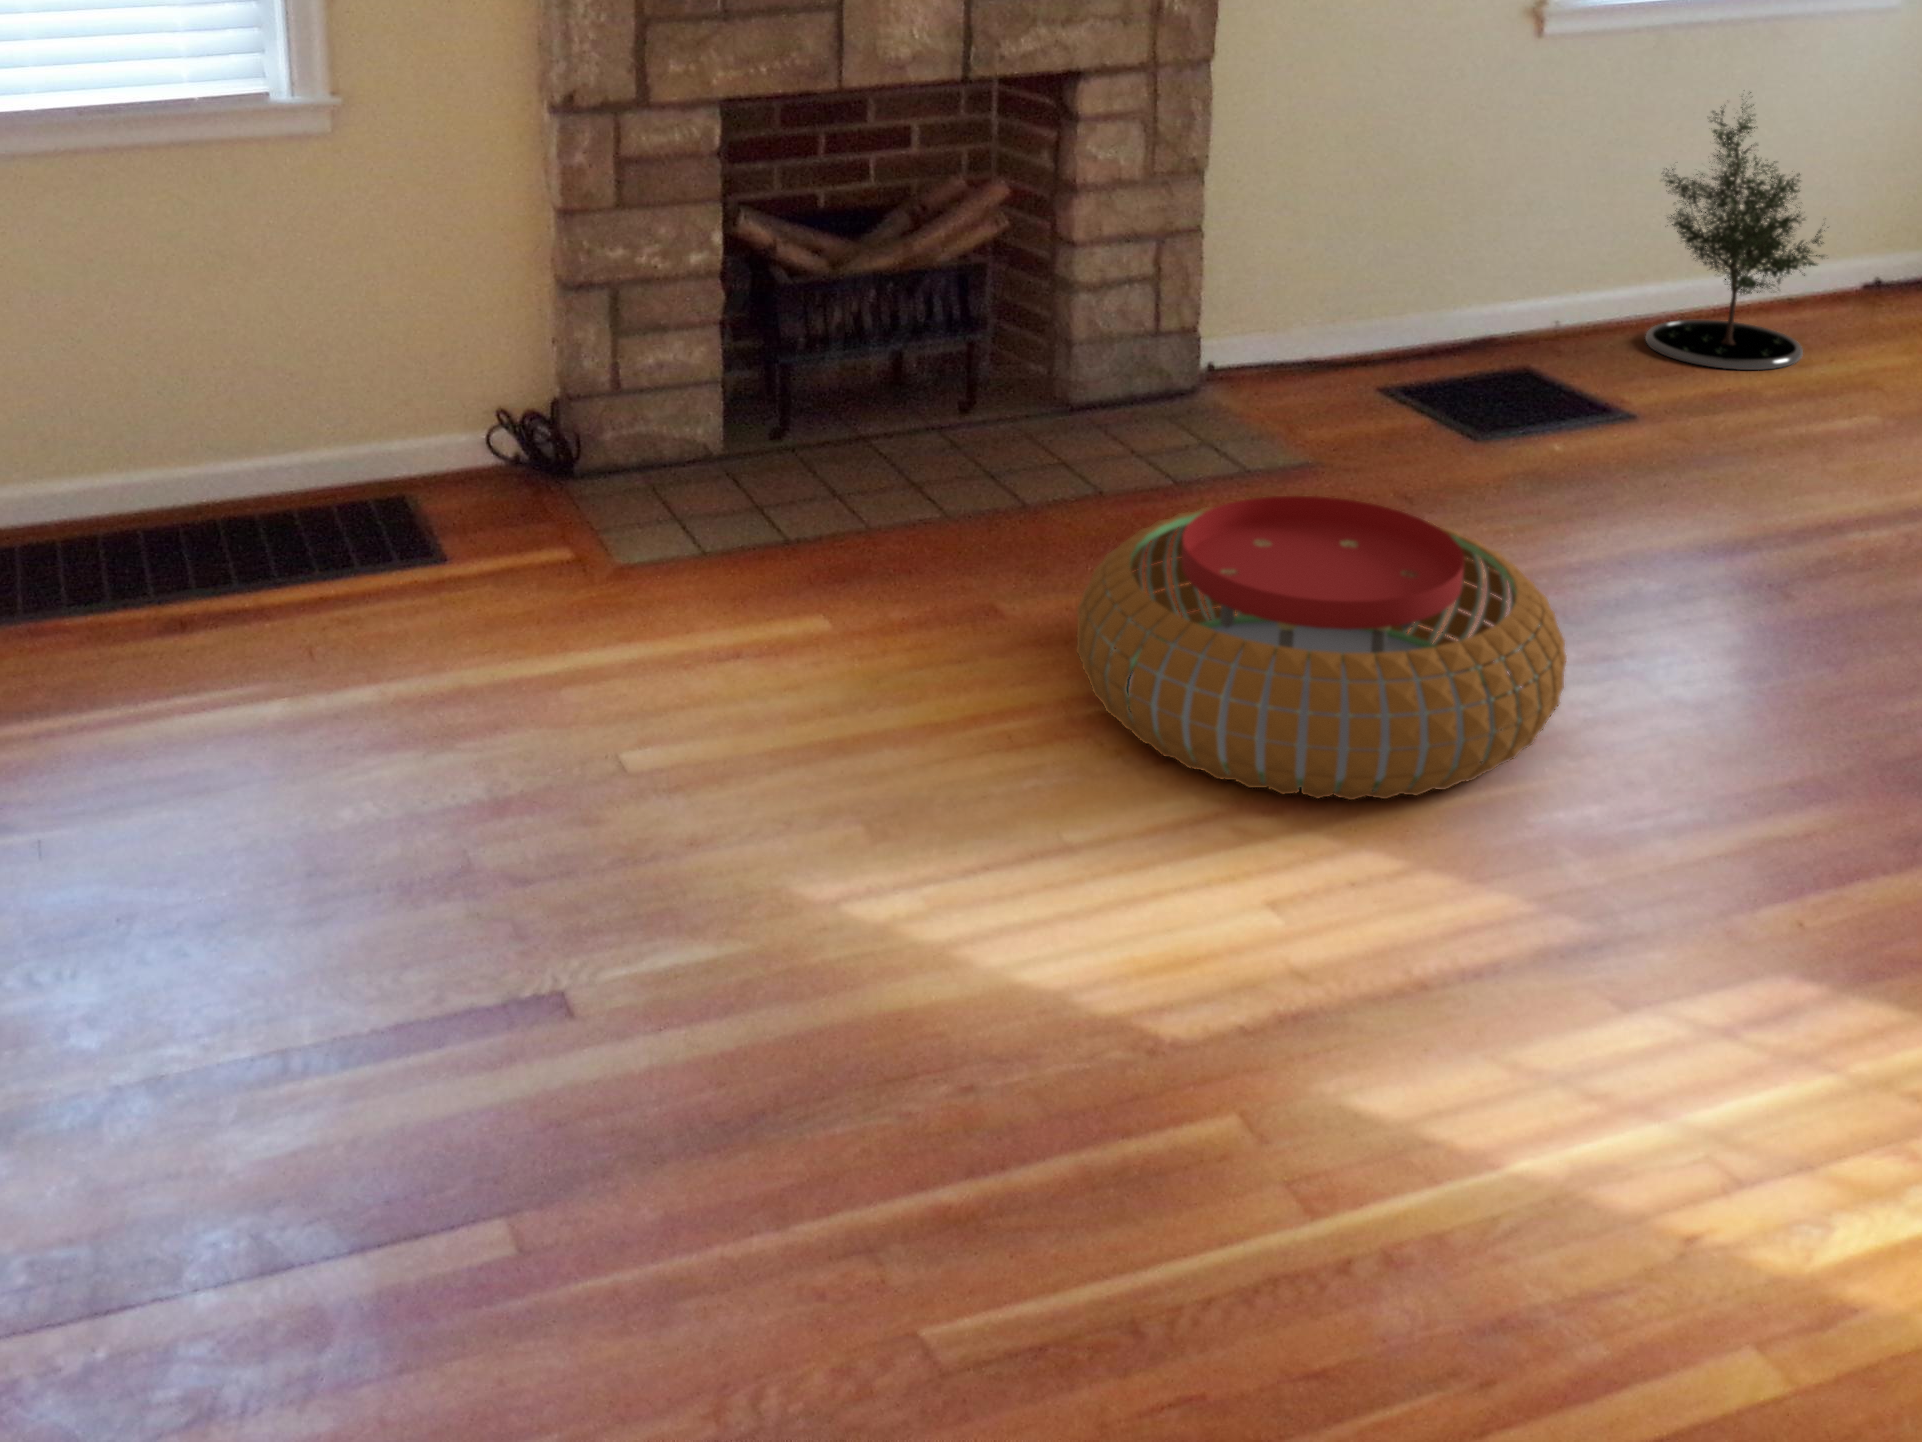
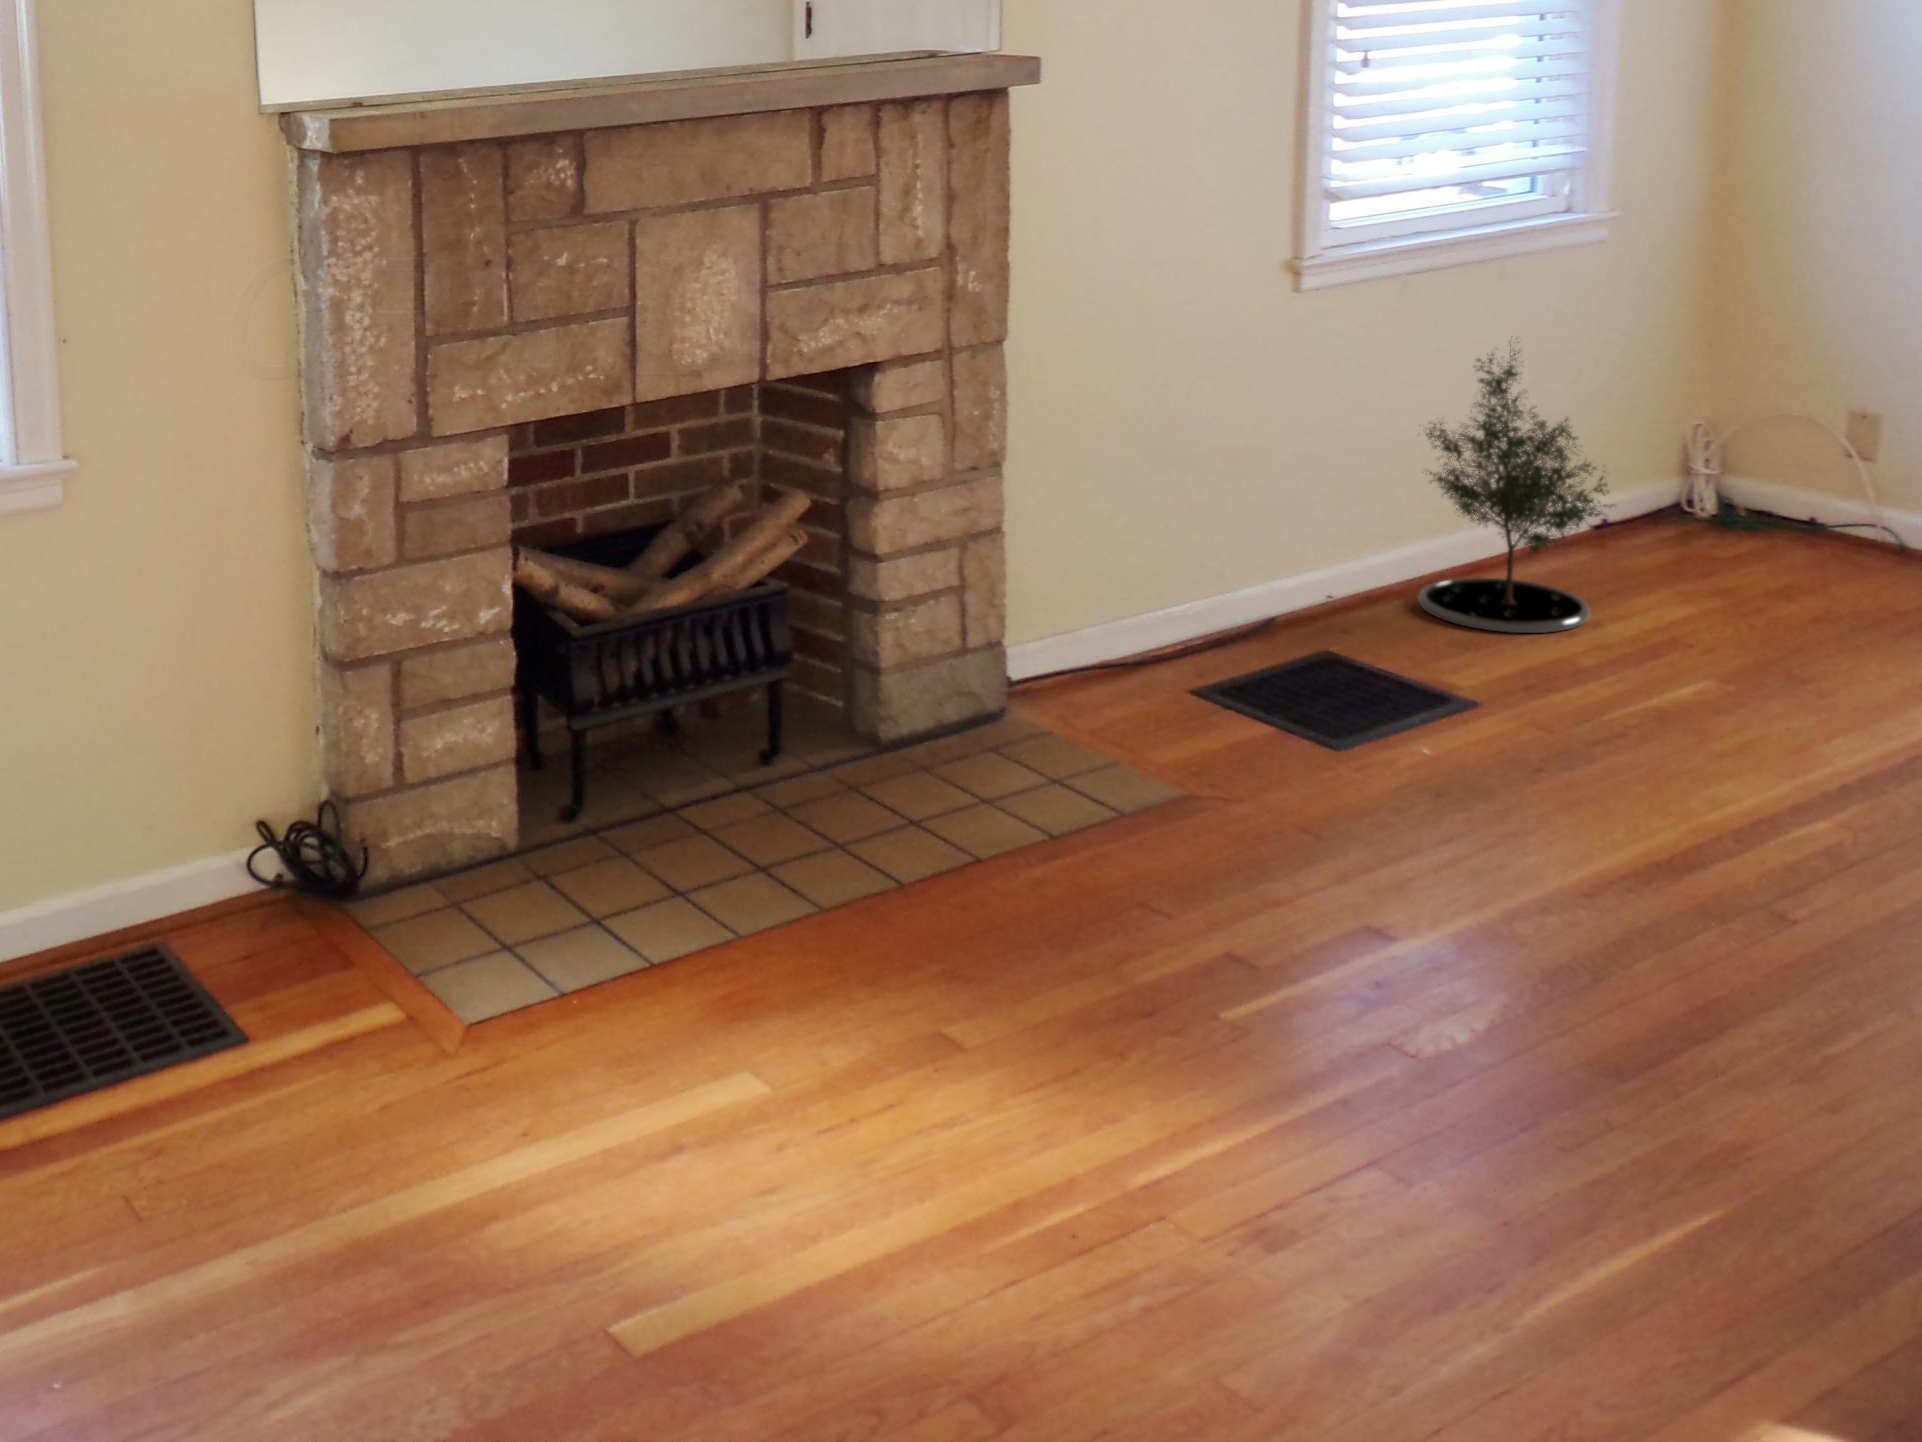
pouf: present [1077,496,1567,800] -> none [1110,862,1734,1265]

